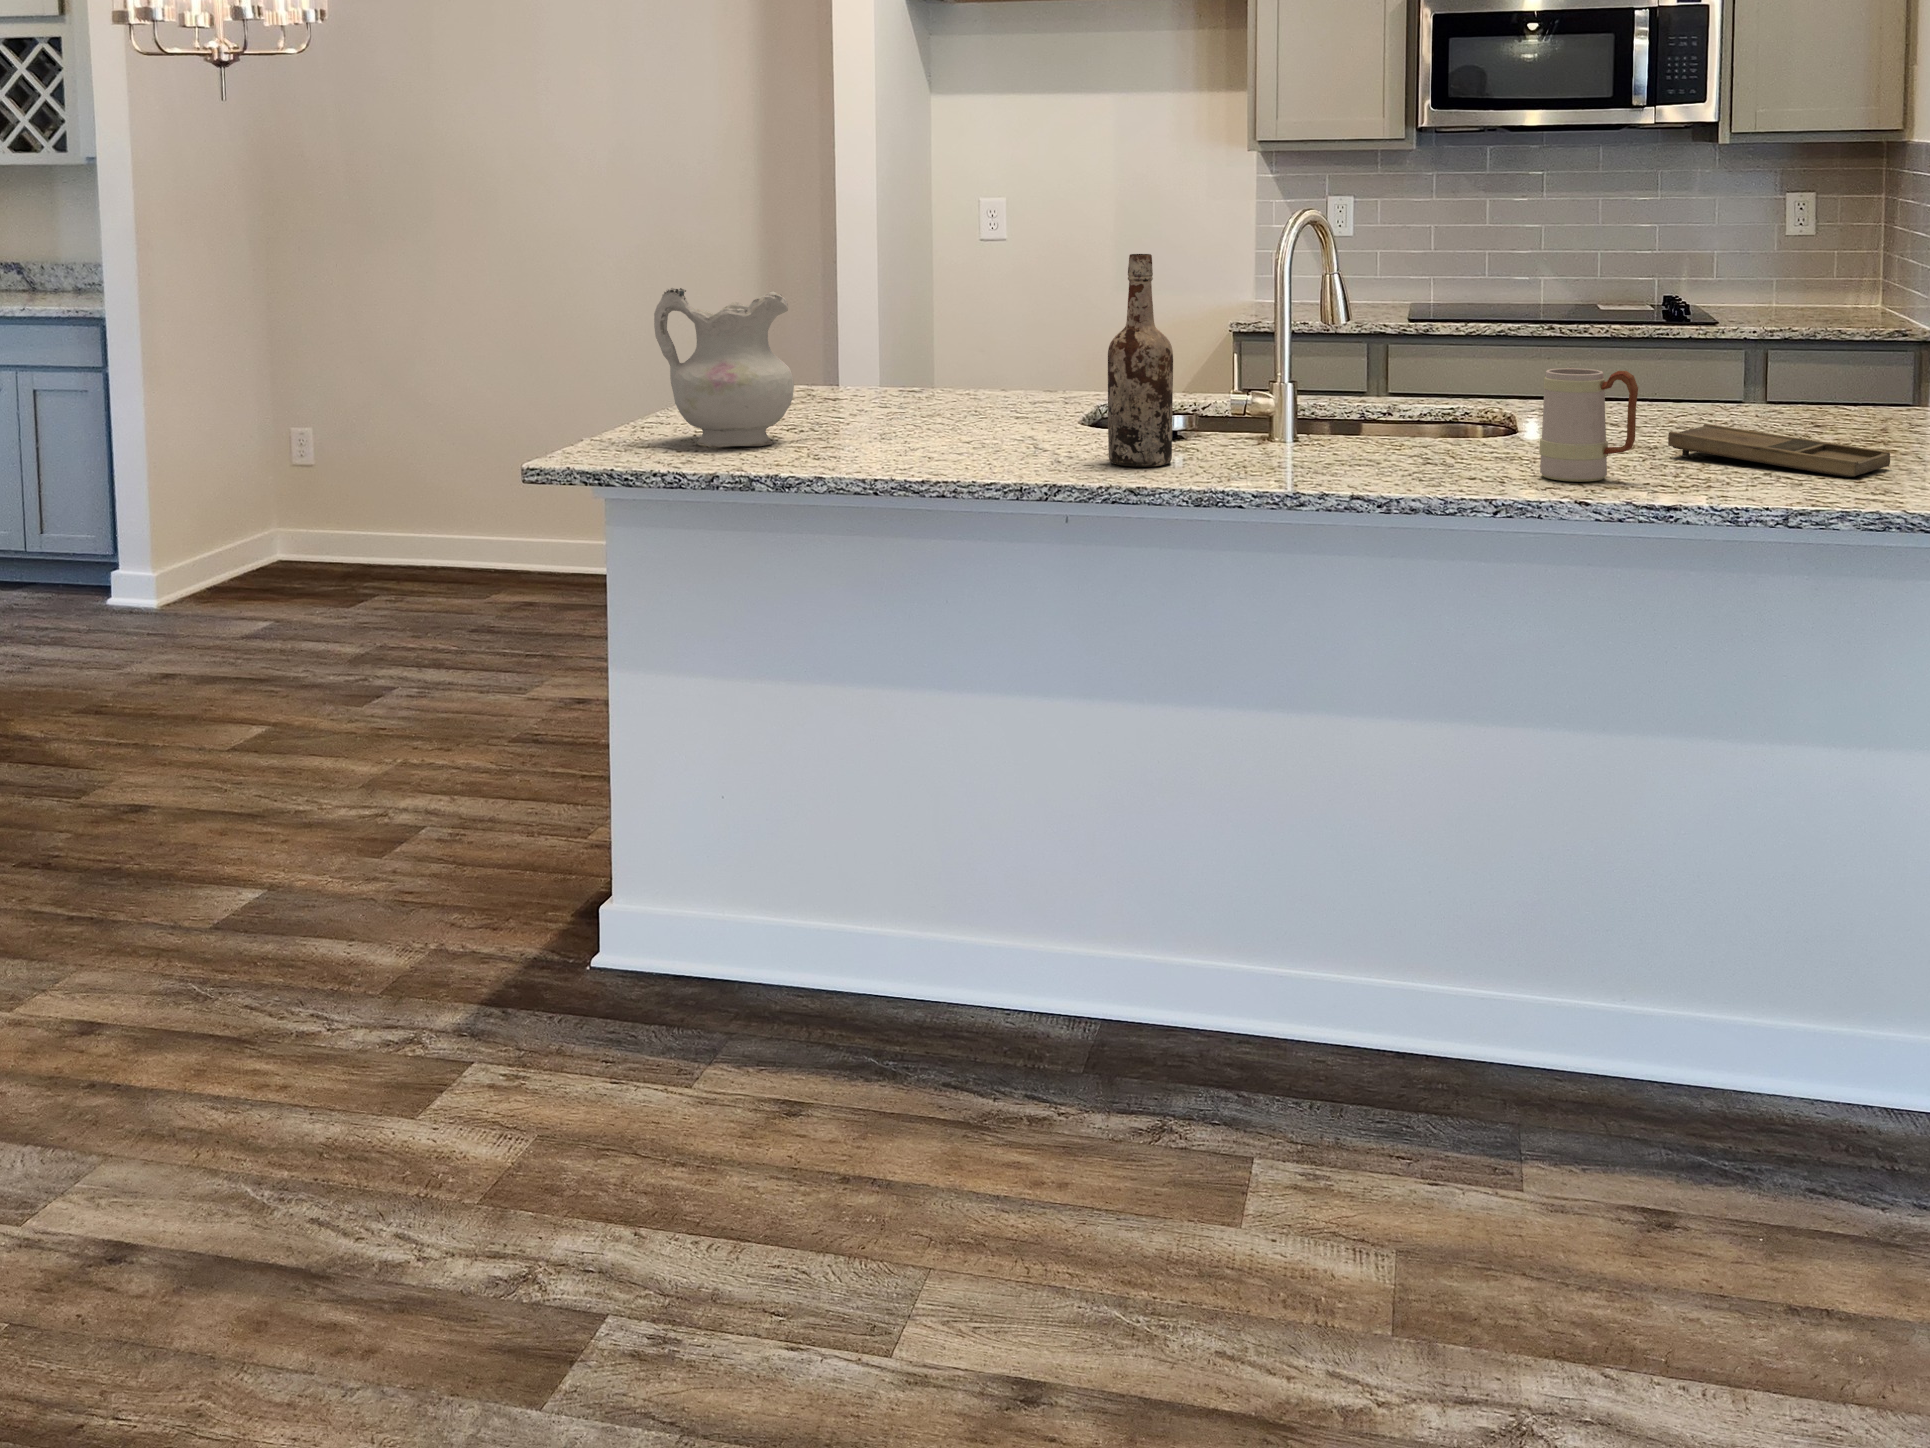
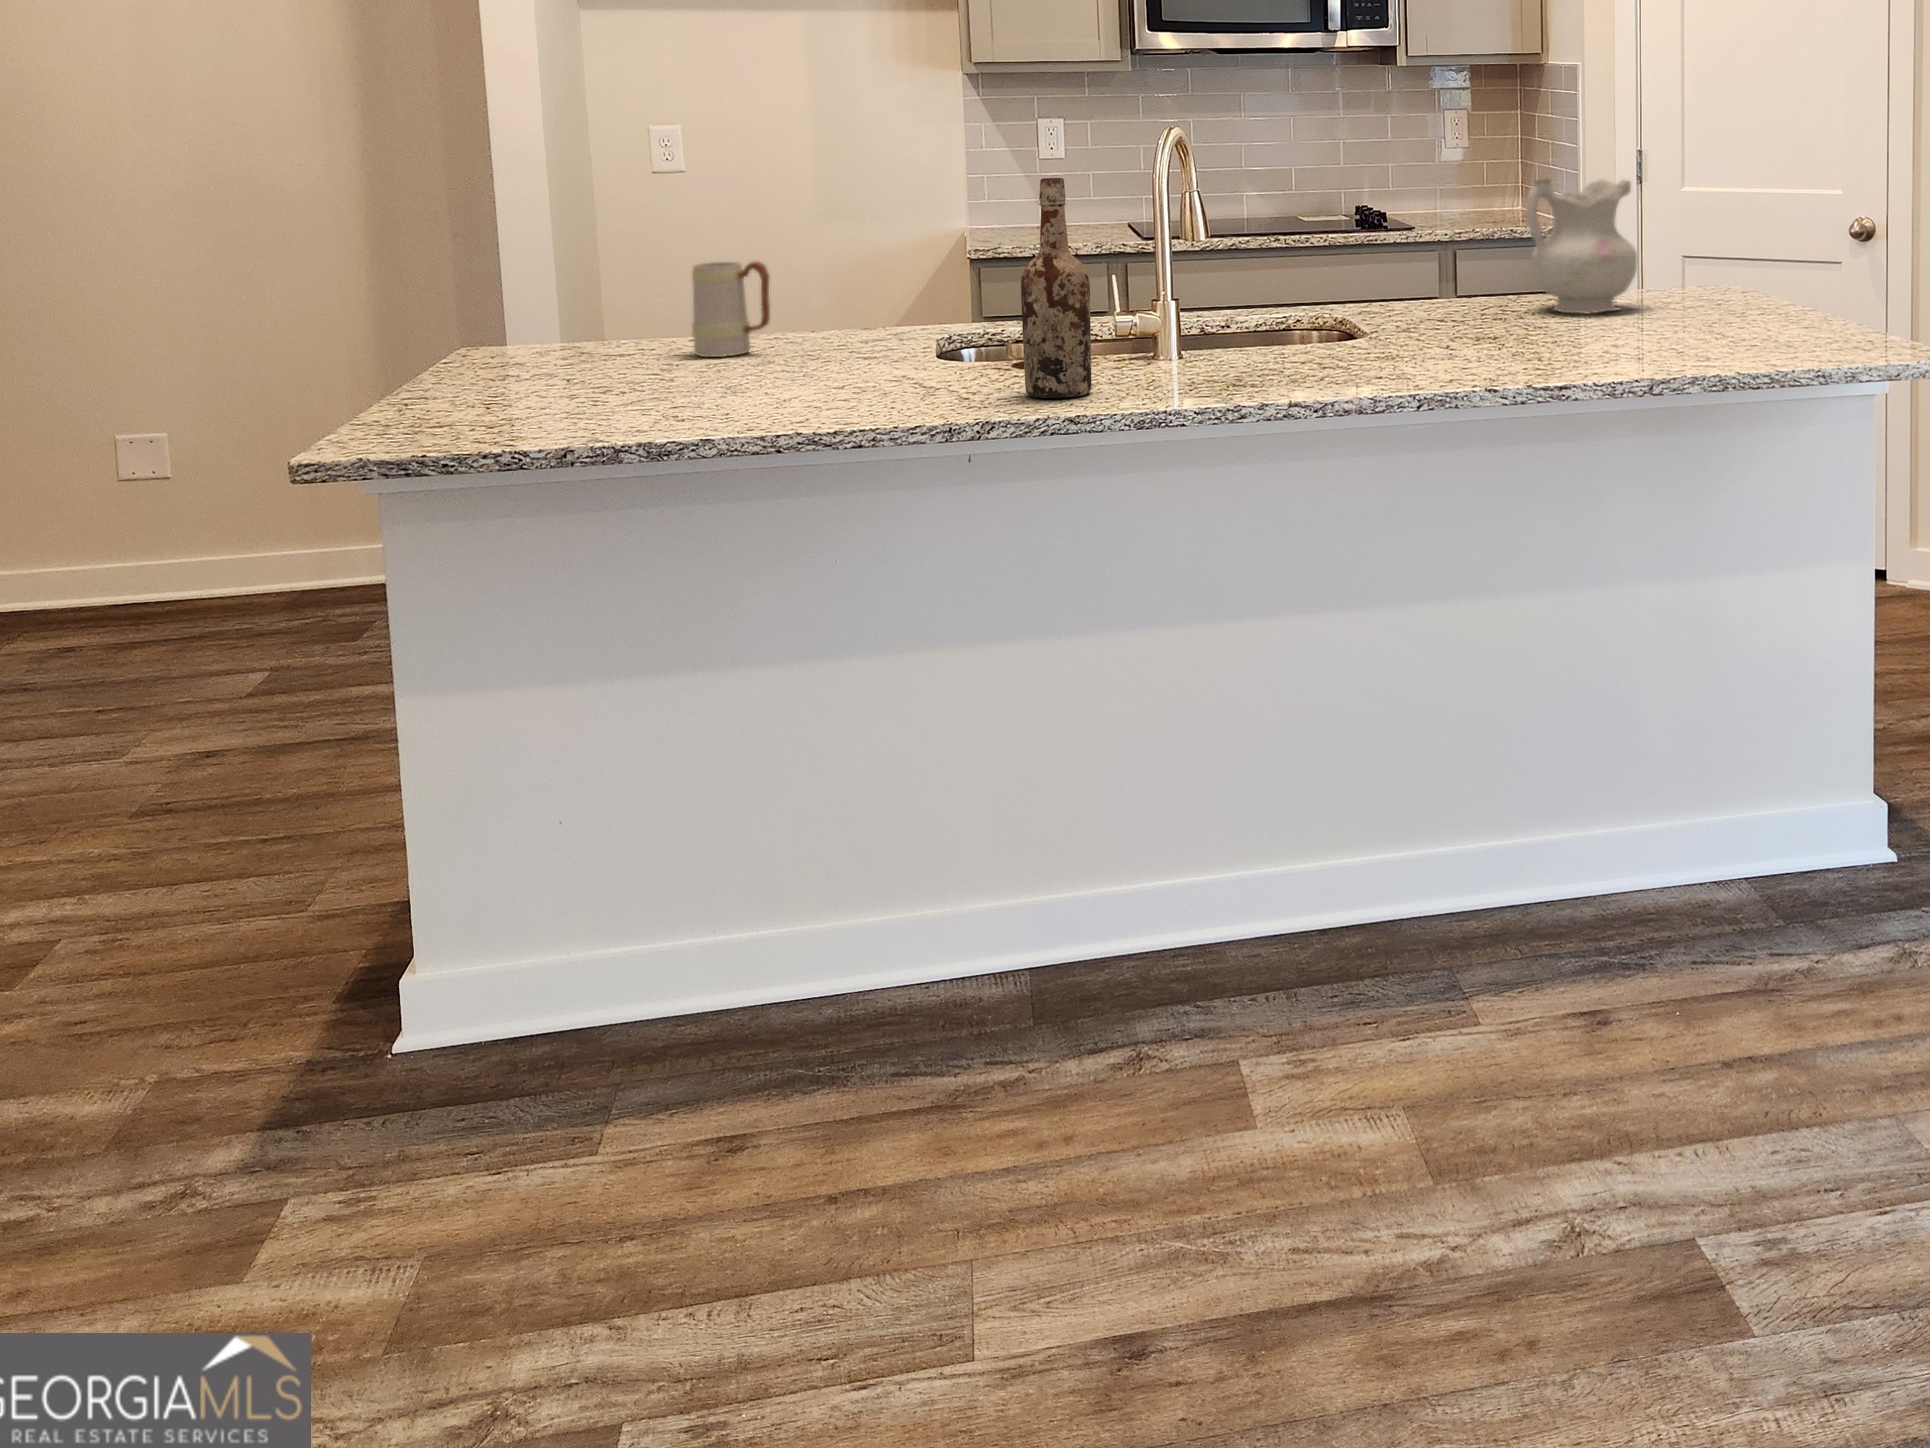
ceramic pitcher: present [654,288,794,447] -> present [1526,178,1637,314]
mug: present [1539,368,1638,482] -> present [692,262,770,357]
tray: present [1668,424,1890,477] -> none [1521,316,1697,353]

